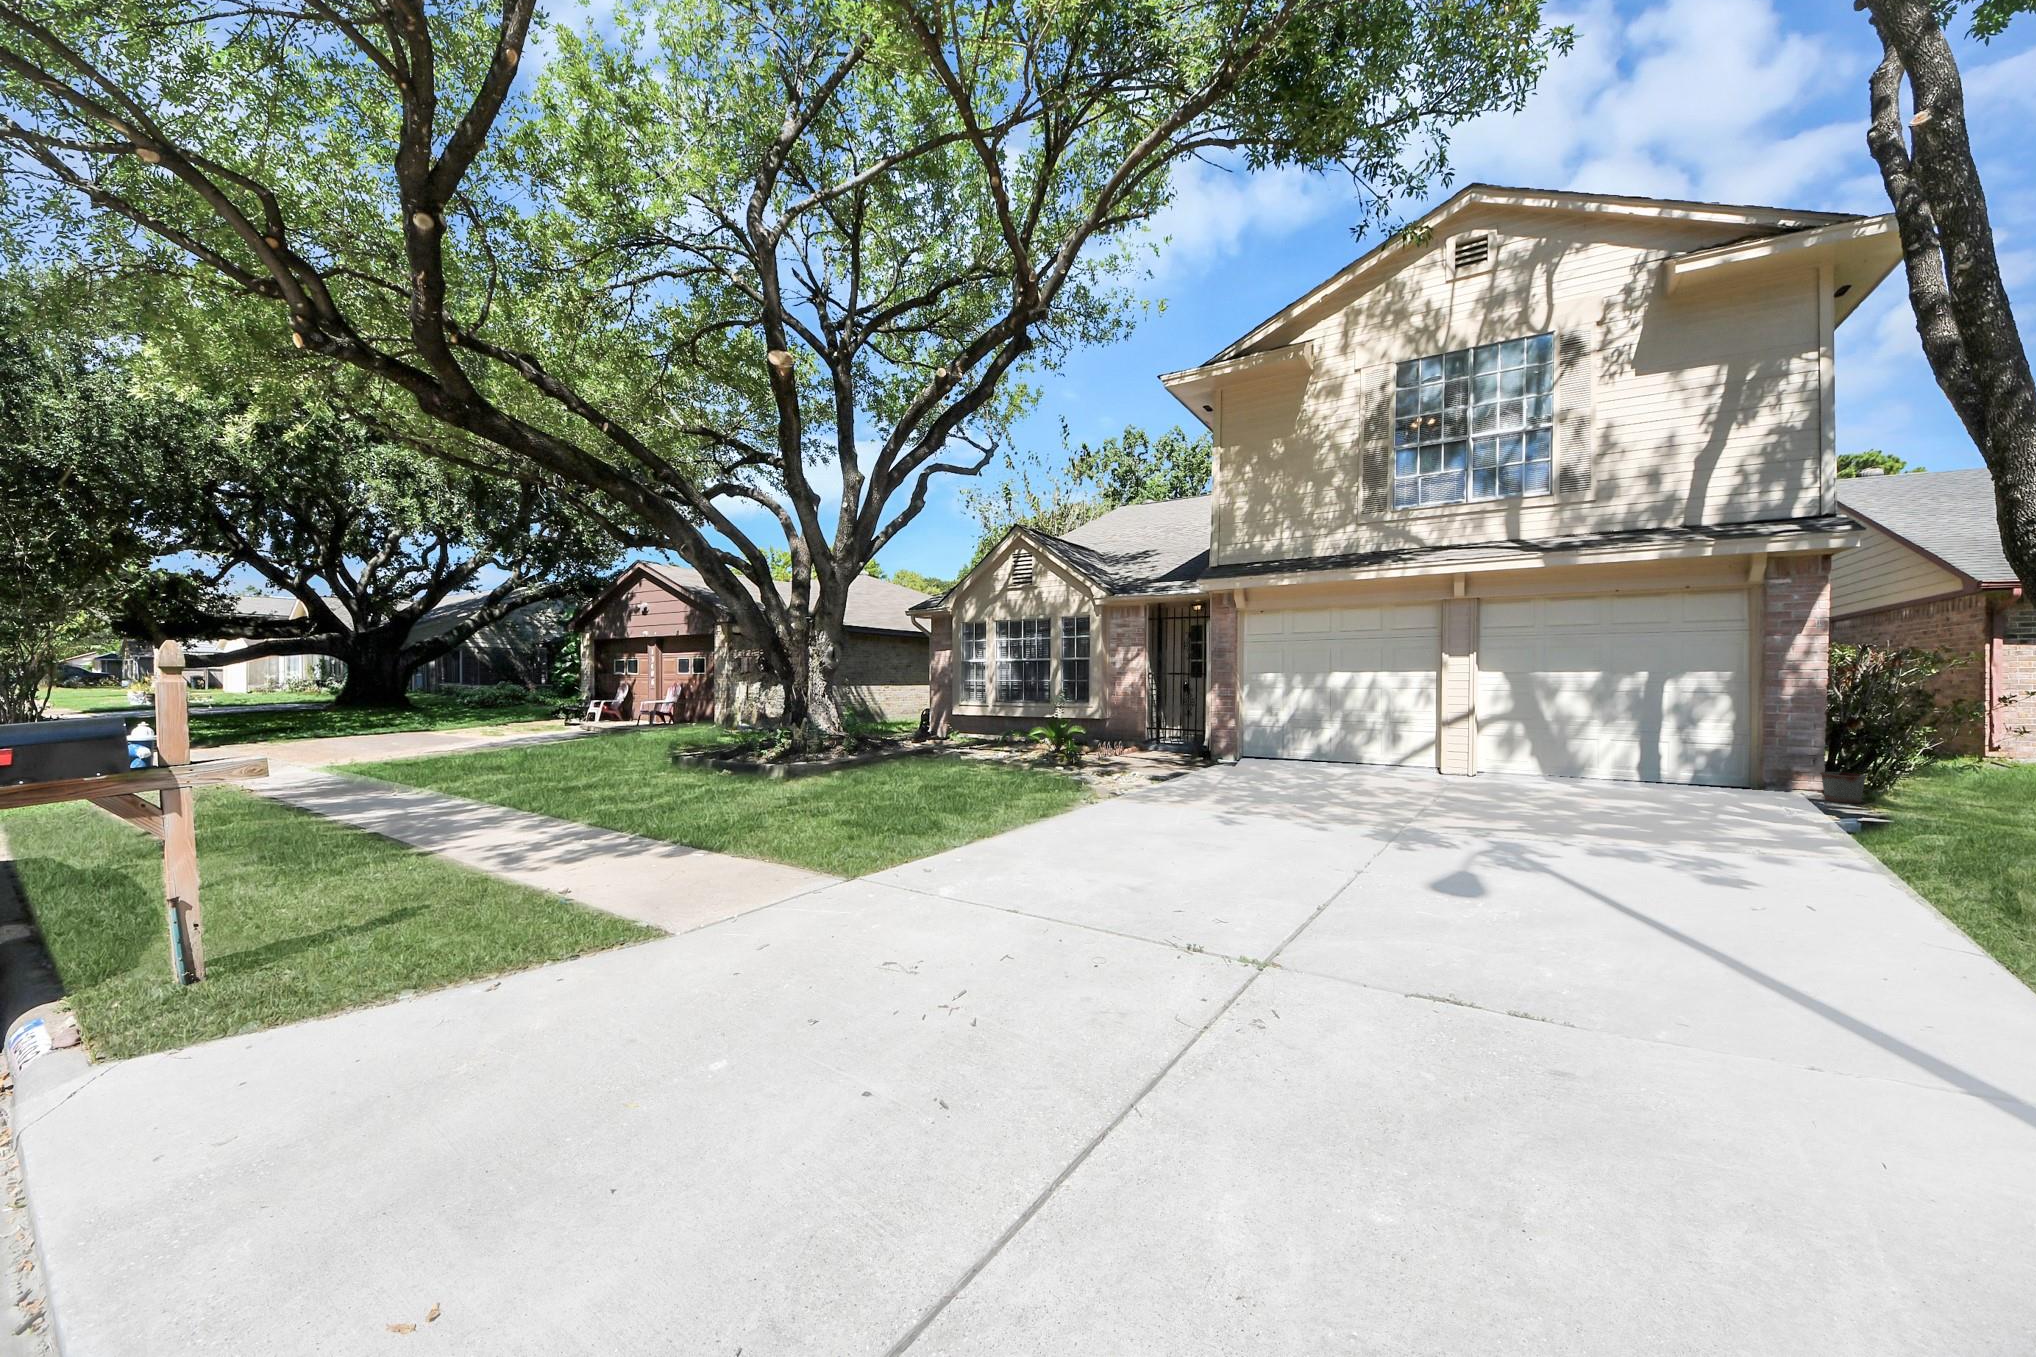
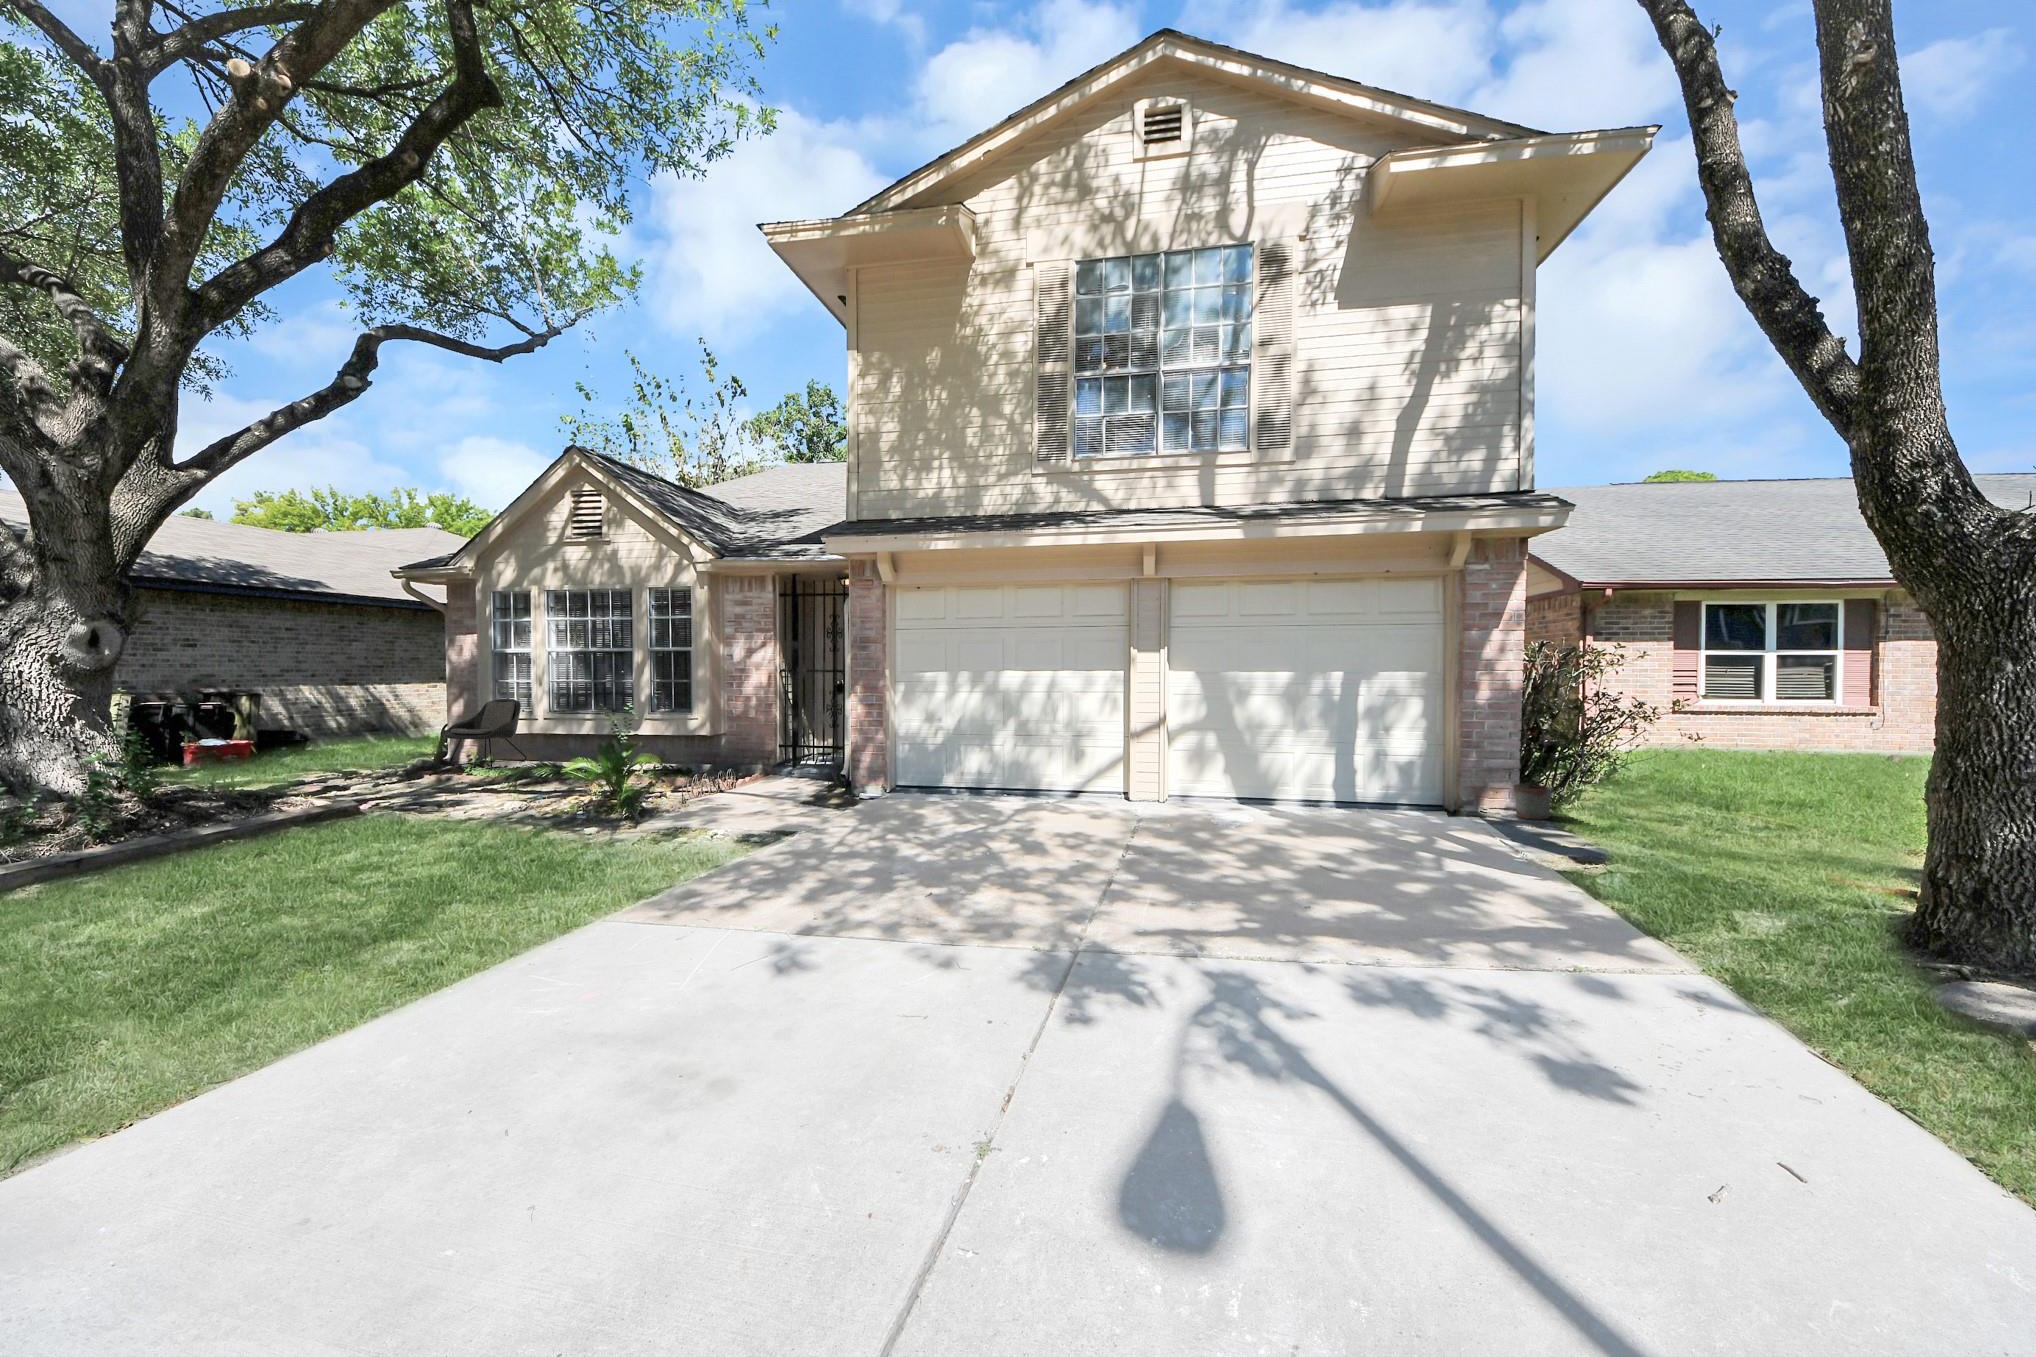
lounge chair: none [932,693,979,738] -> present [444,699,527,768]

